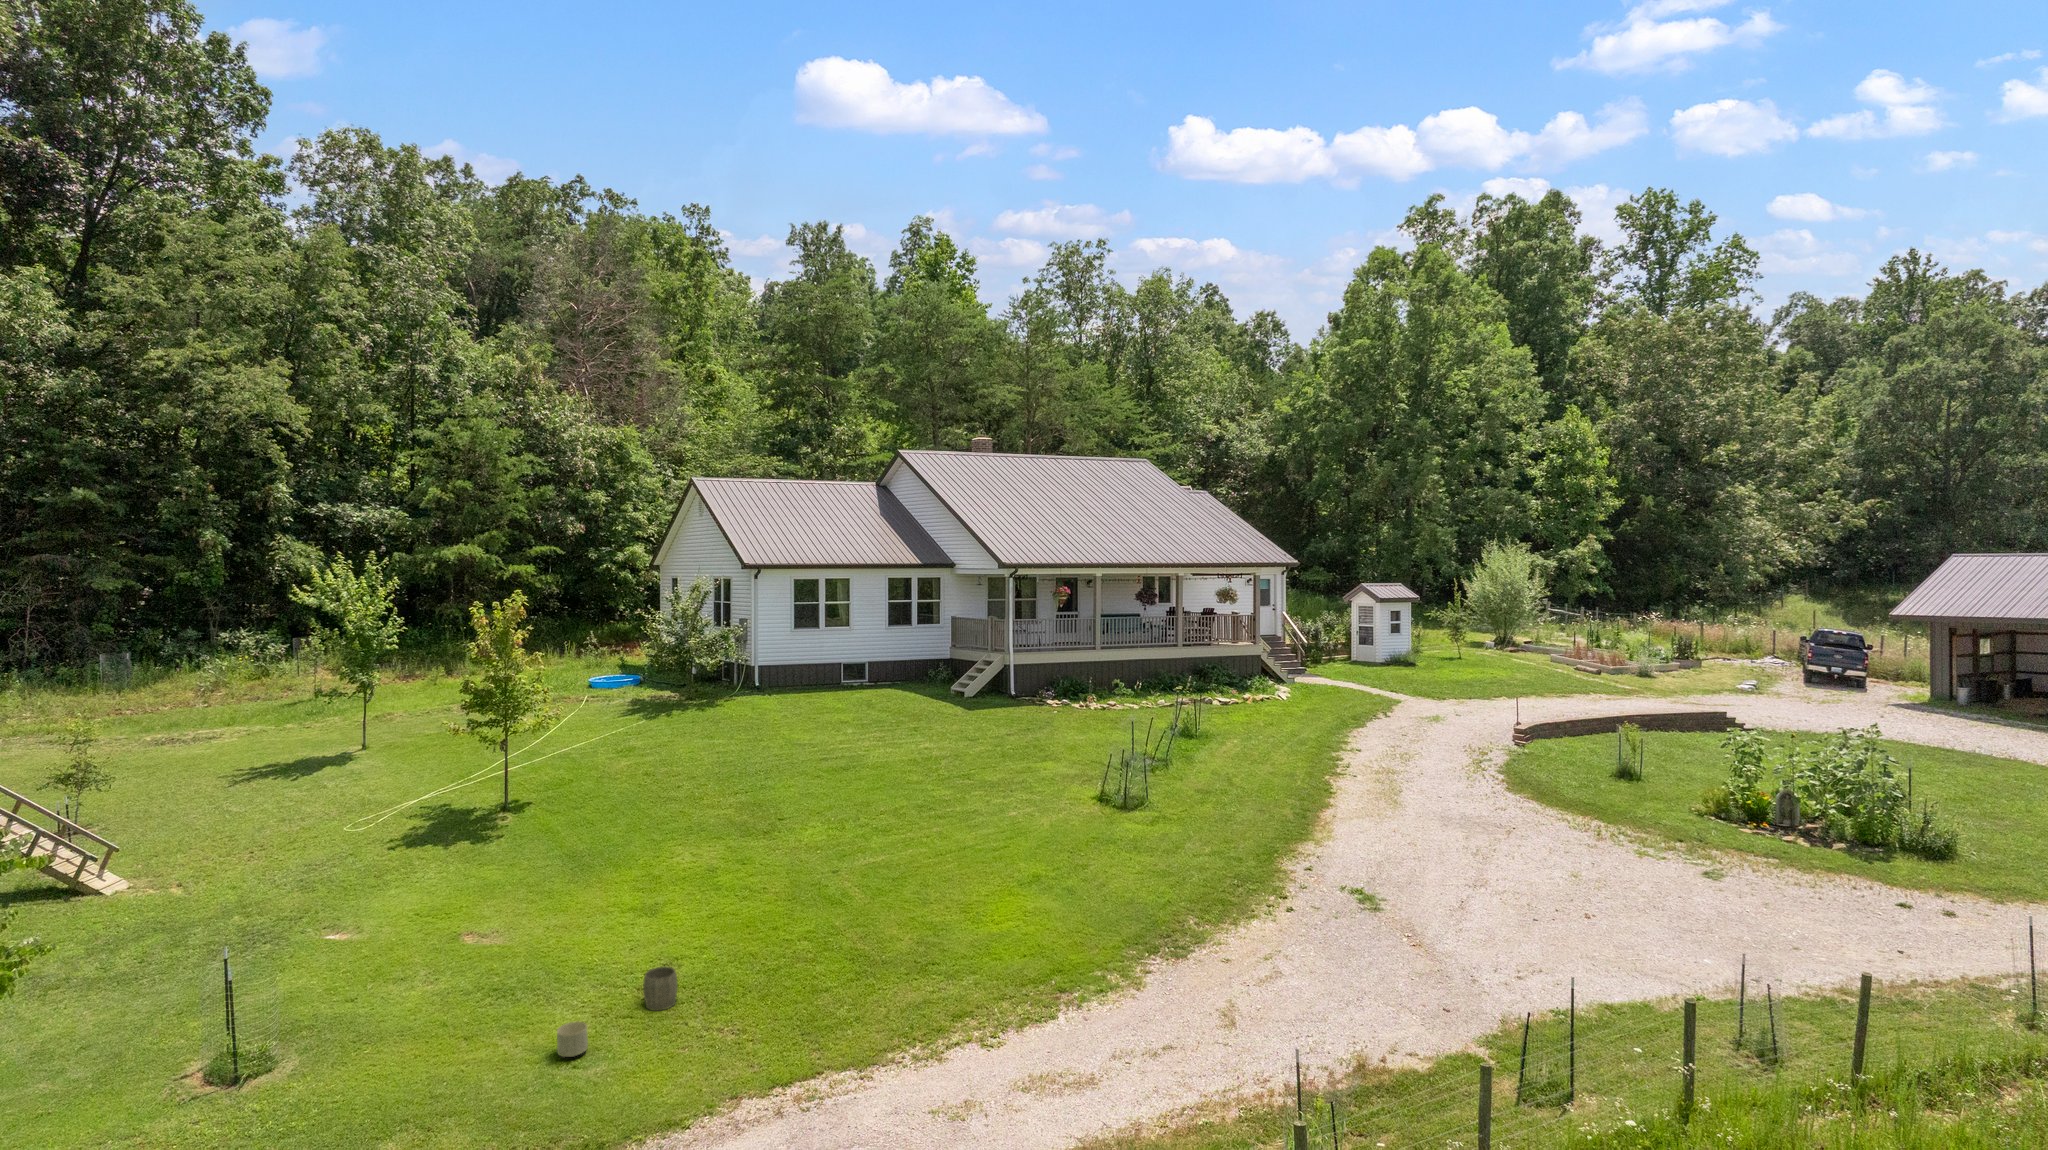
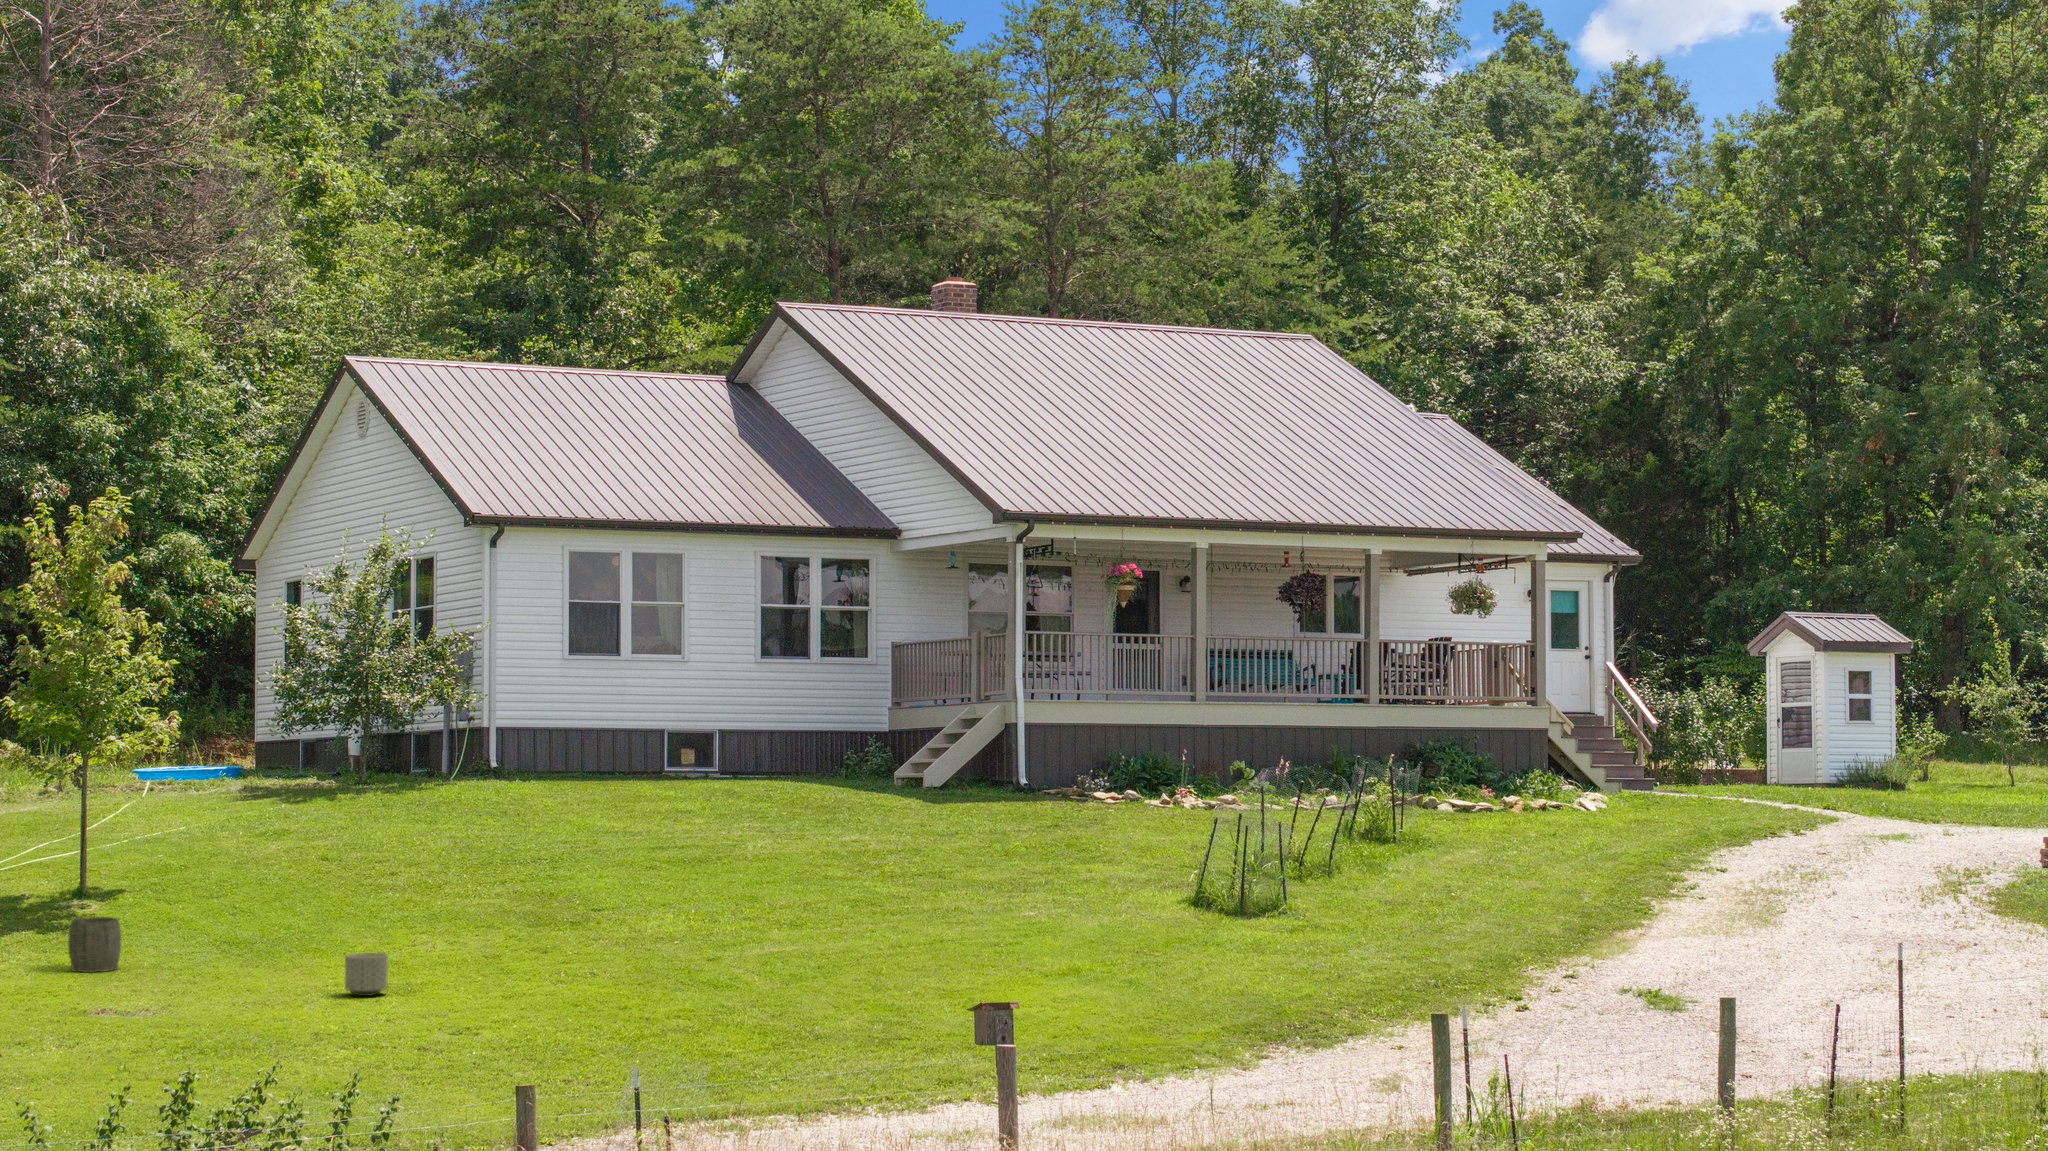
woven basket: present [643,966,678,1011] -> present [68,917,121,972]

